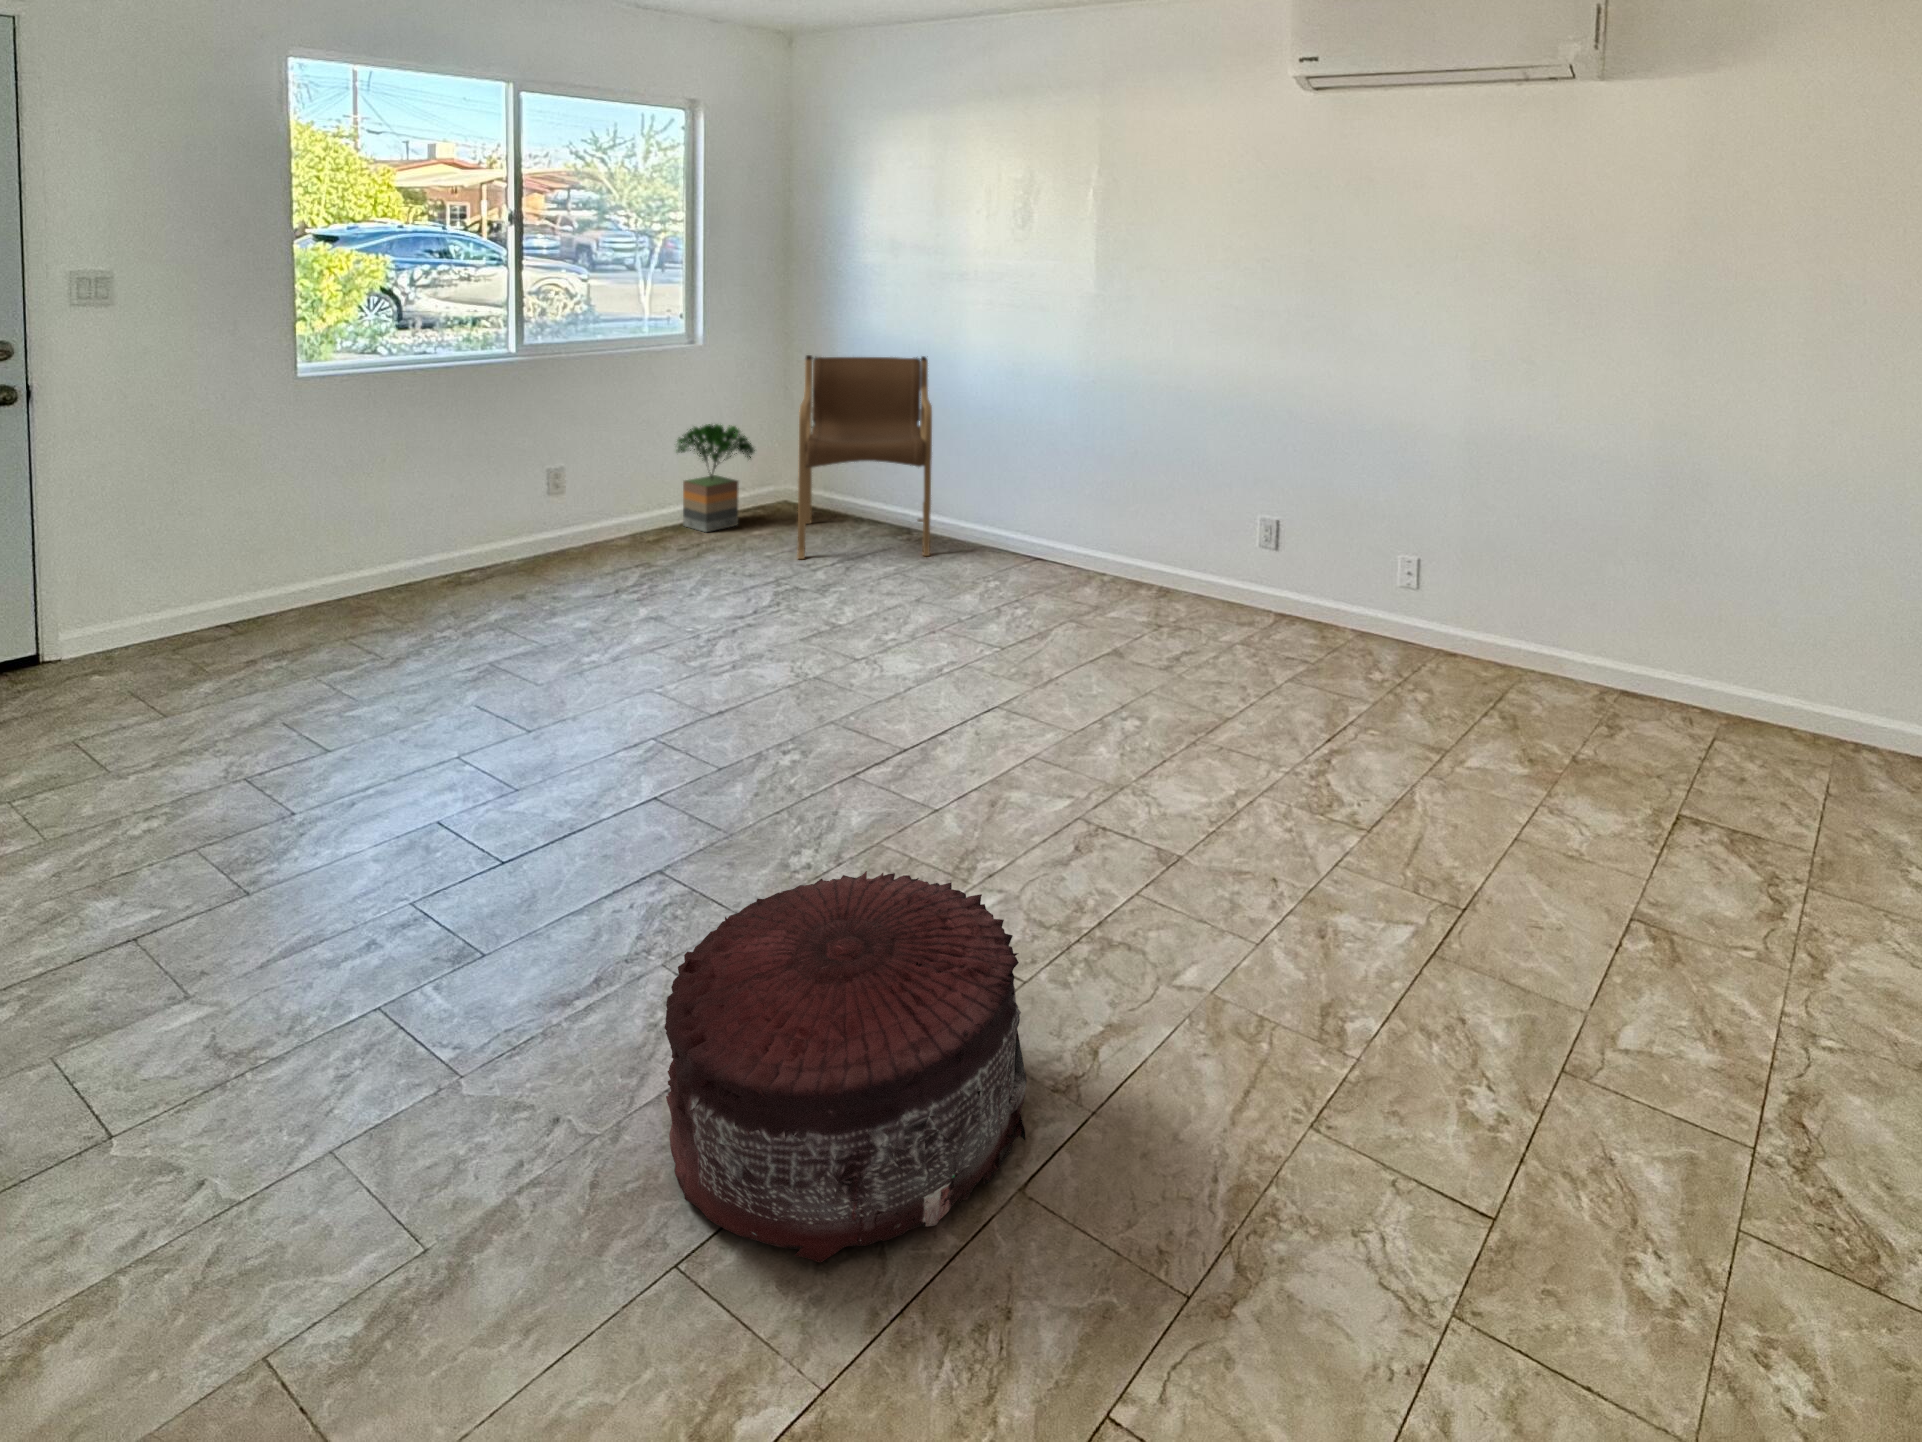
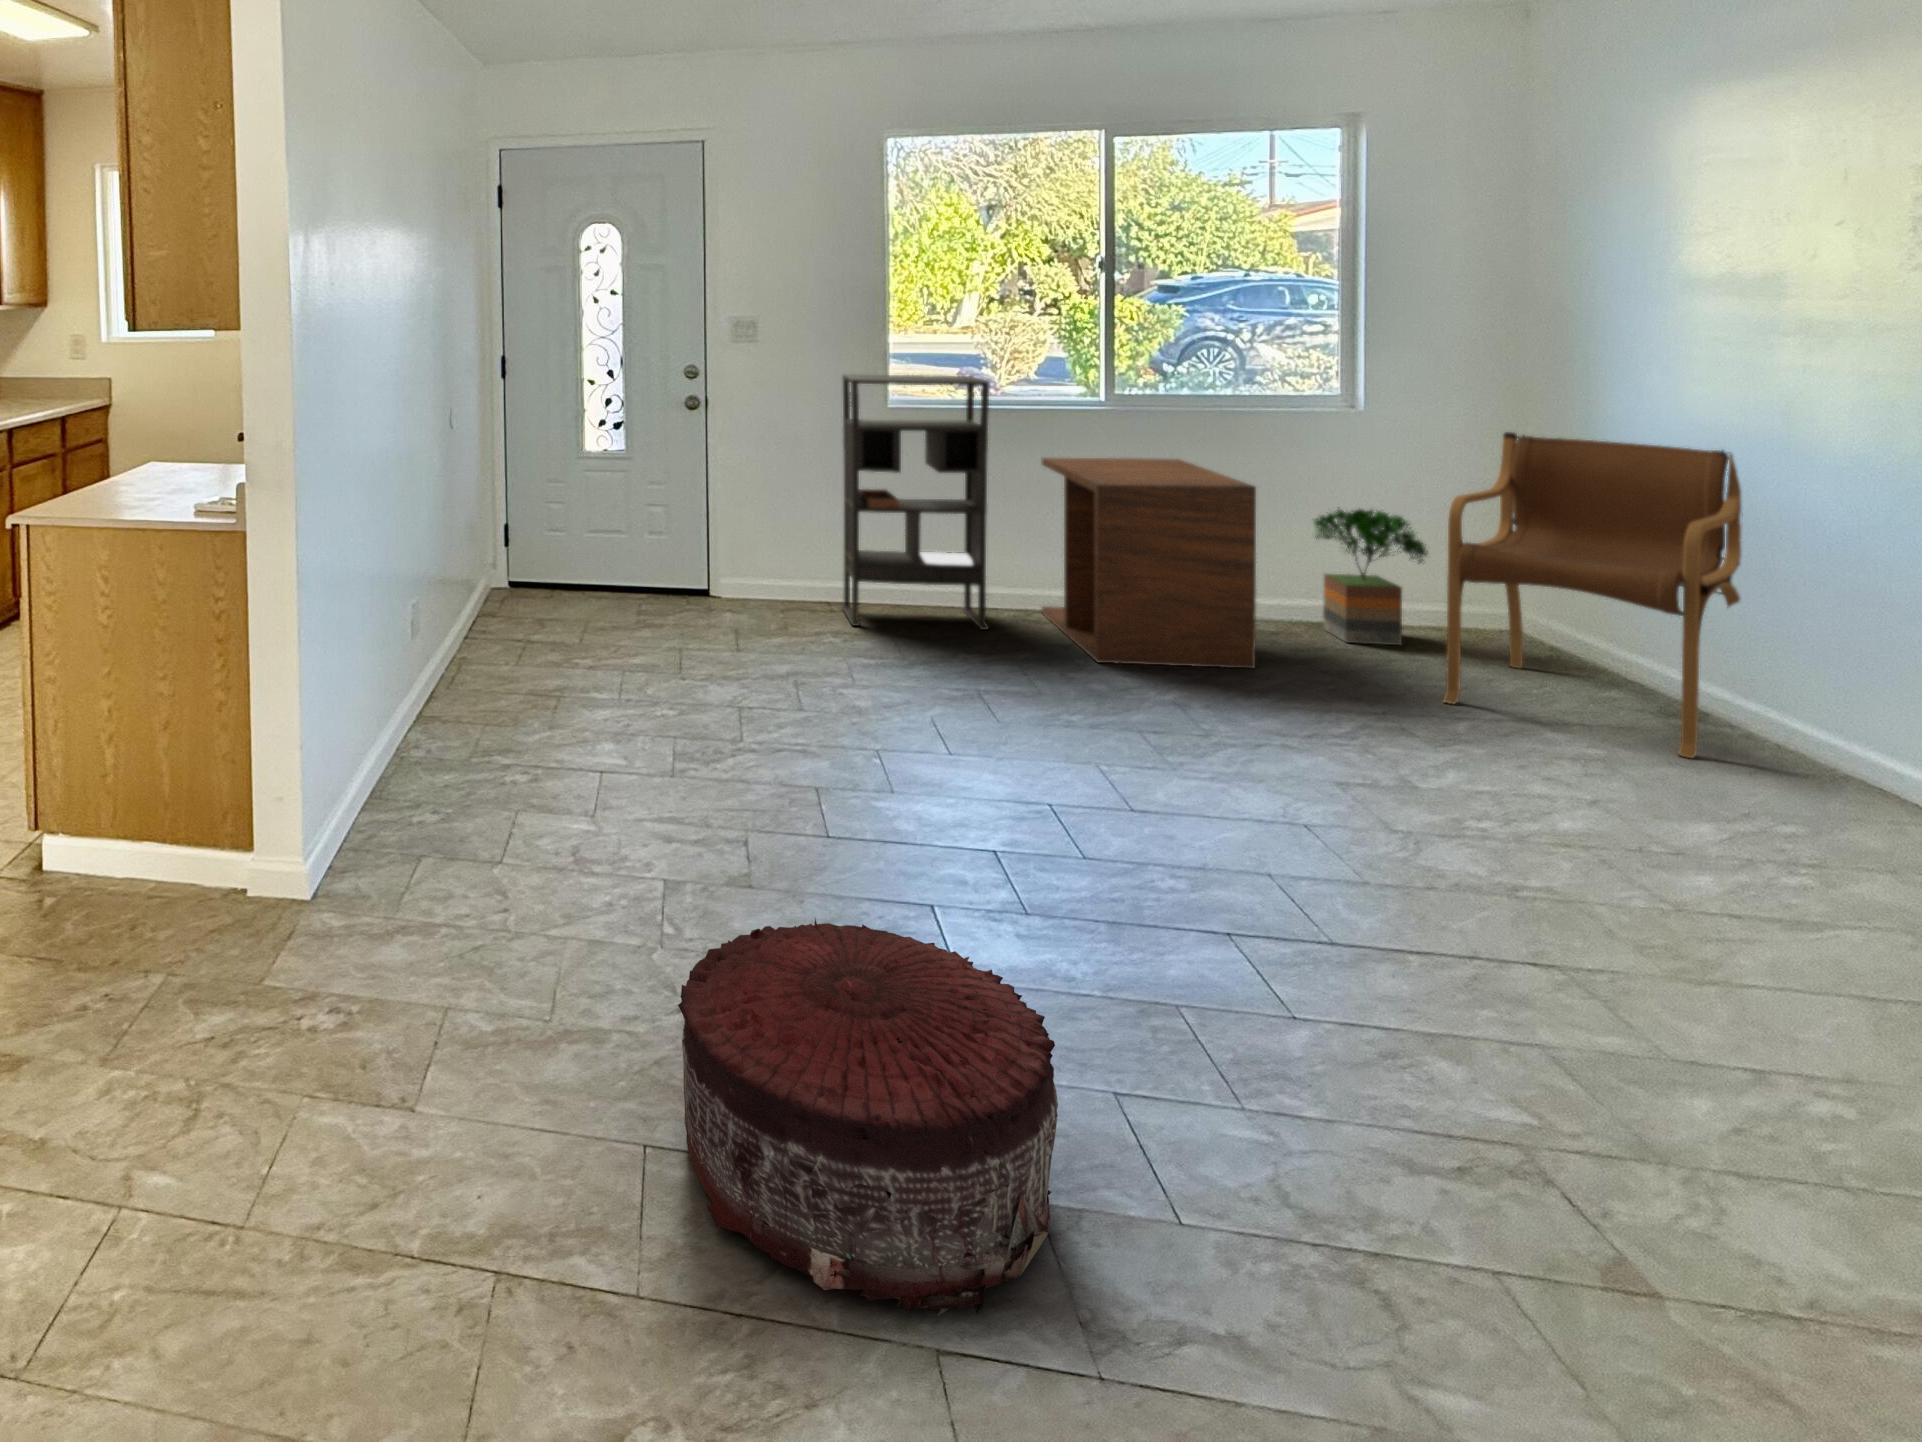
bookshelf: none [241,335,433,637] -> present [842,374,989,630]
side table: none [464,400,673,600] -> present [1041,458,1256,668]

